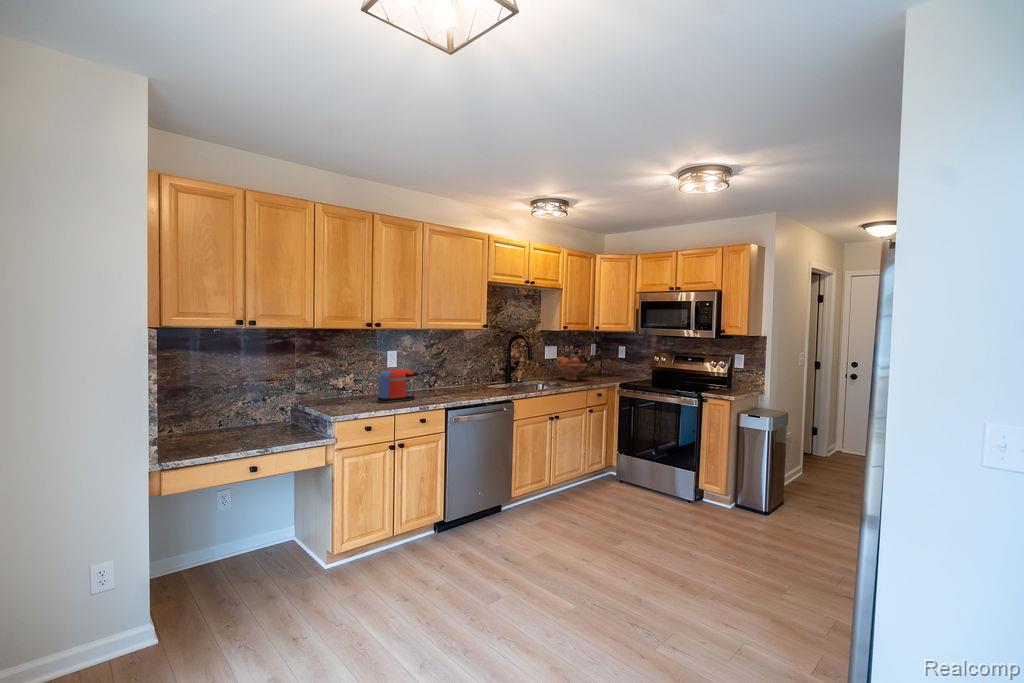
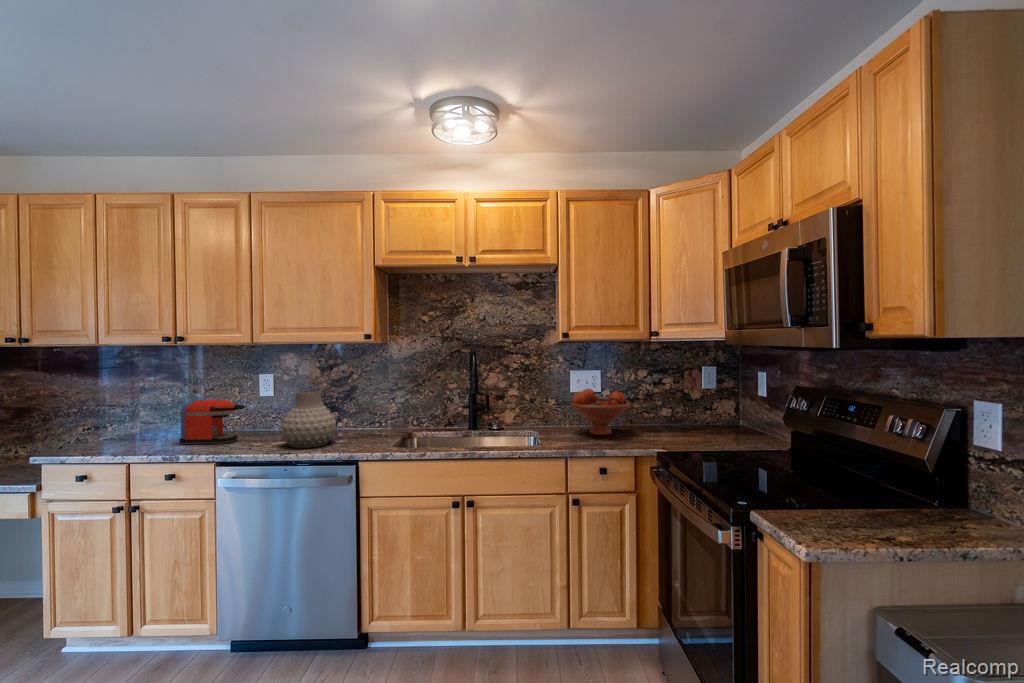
vase: none [448,360,482,397] -> present [281,390,336,448]

